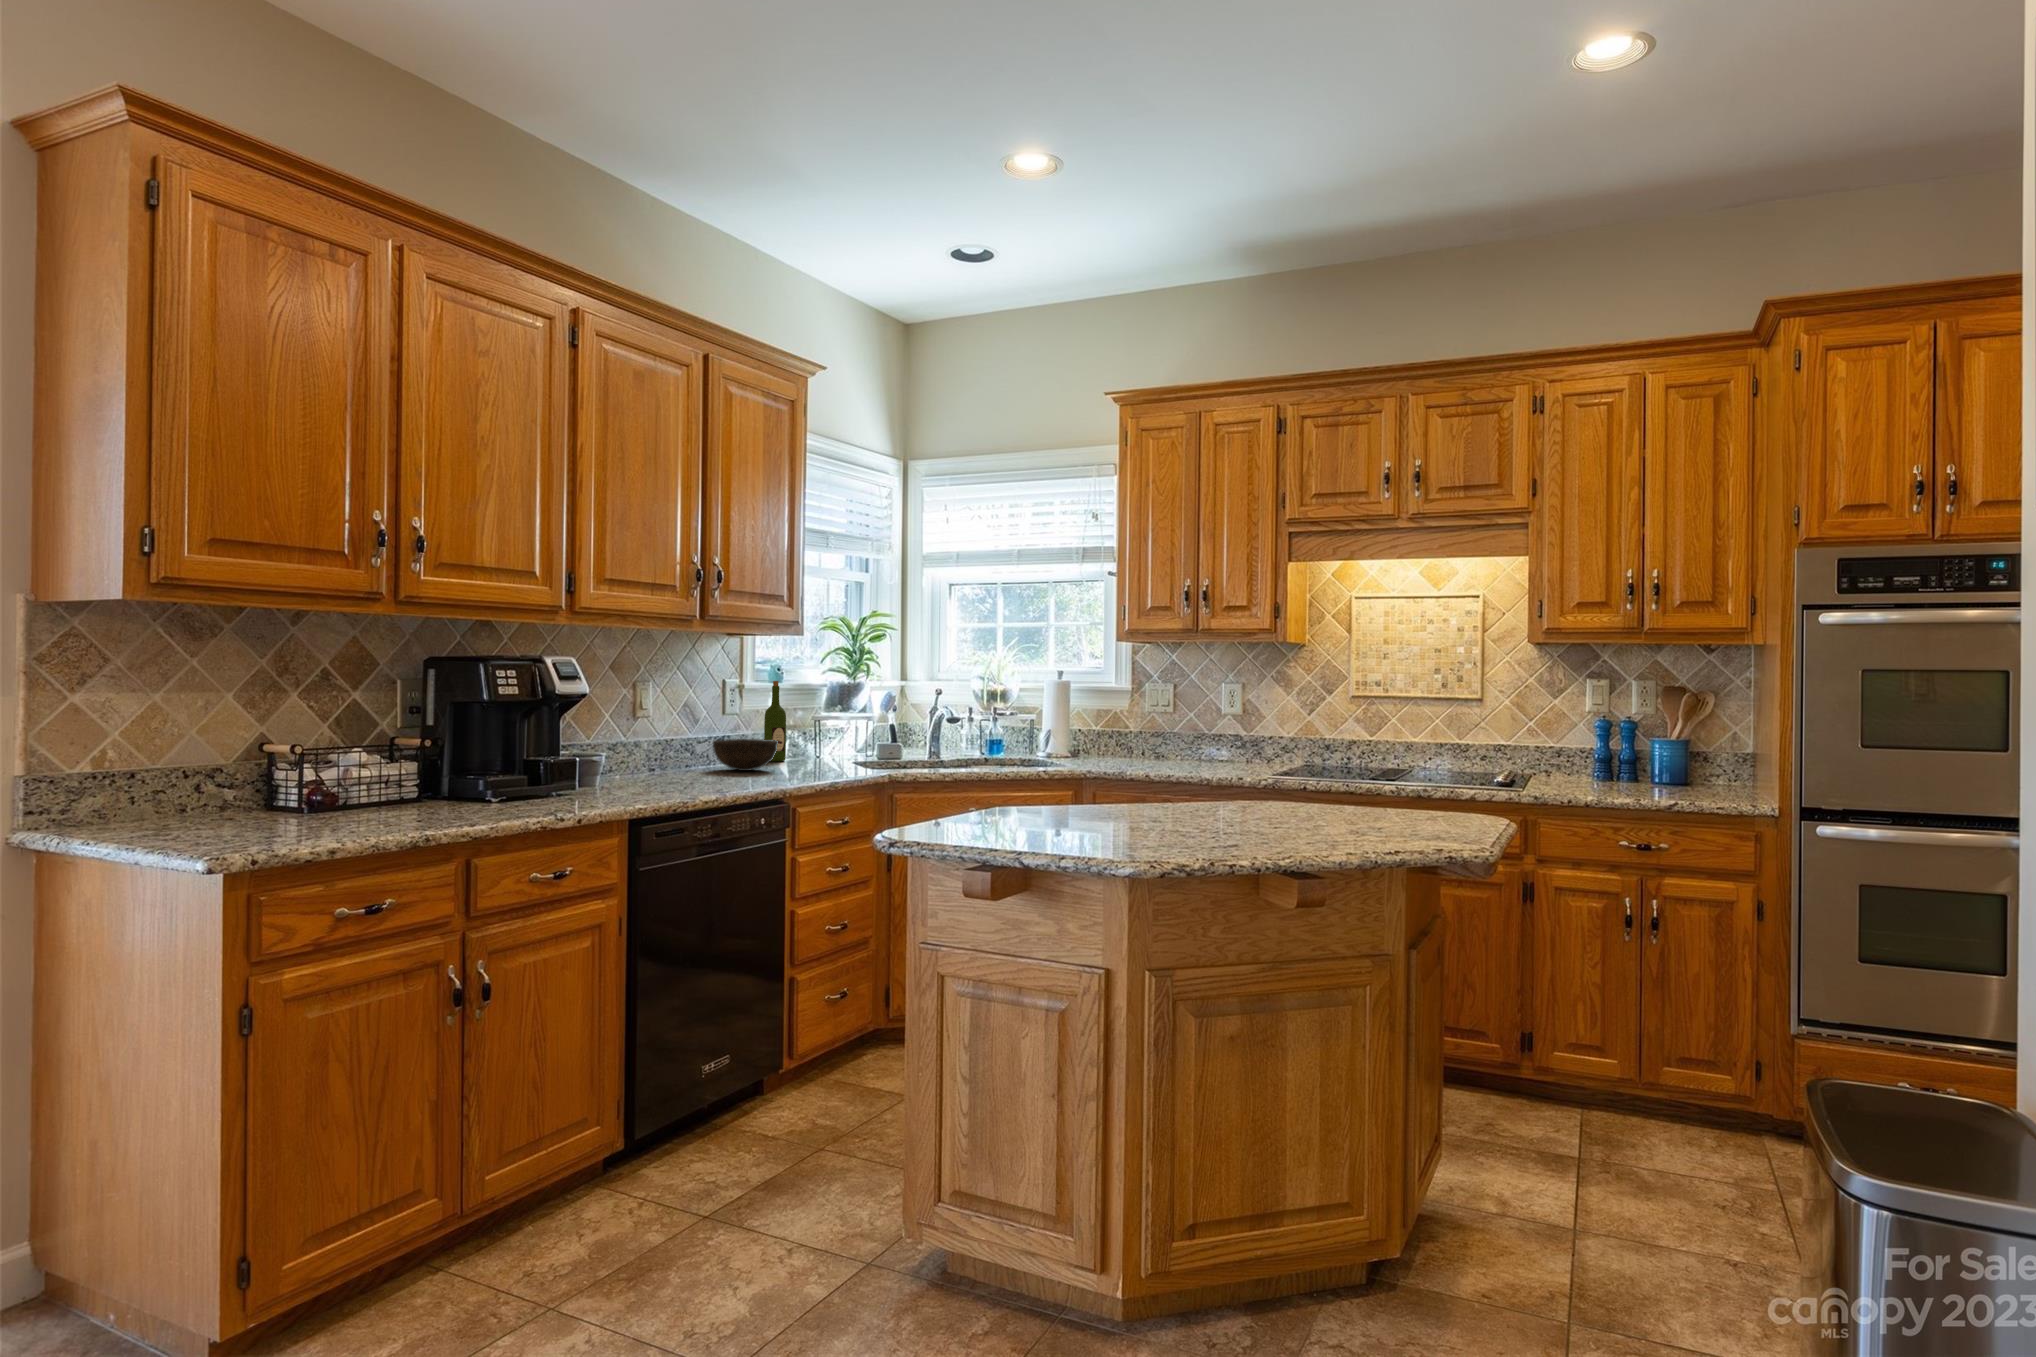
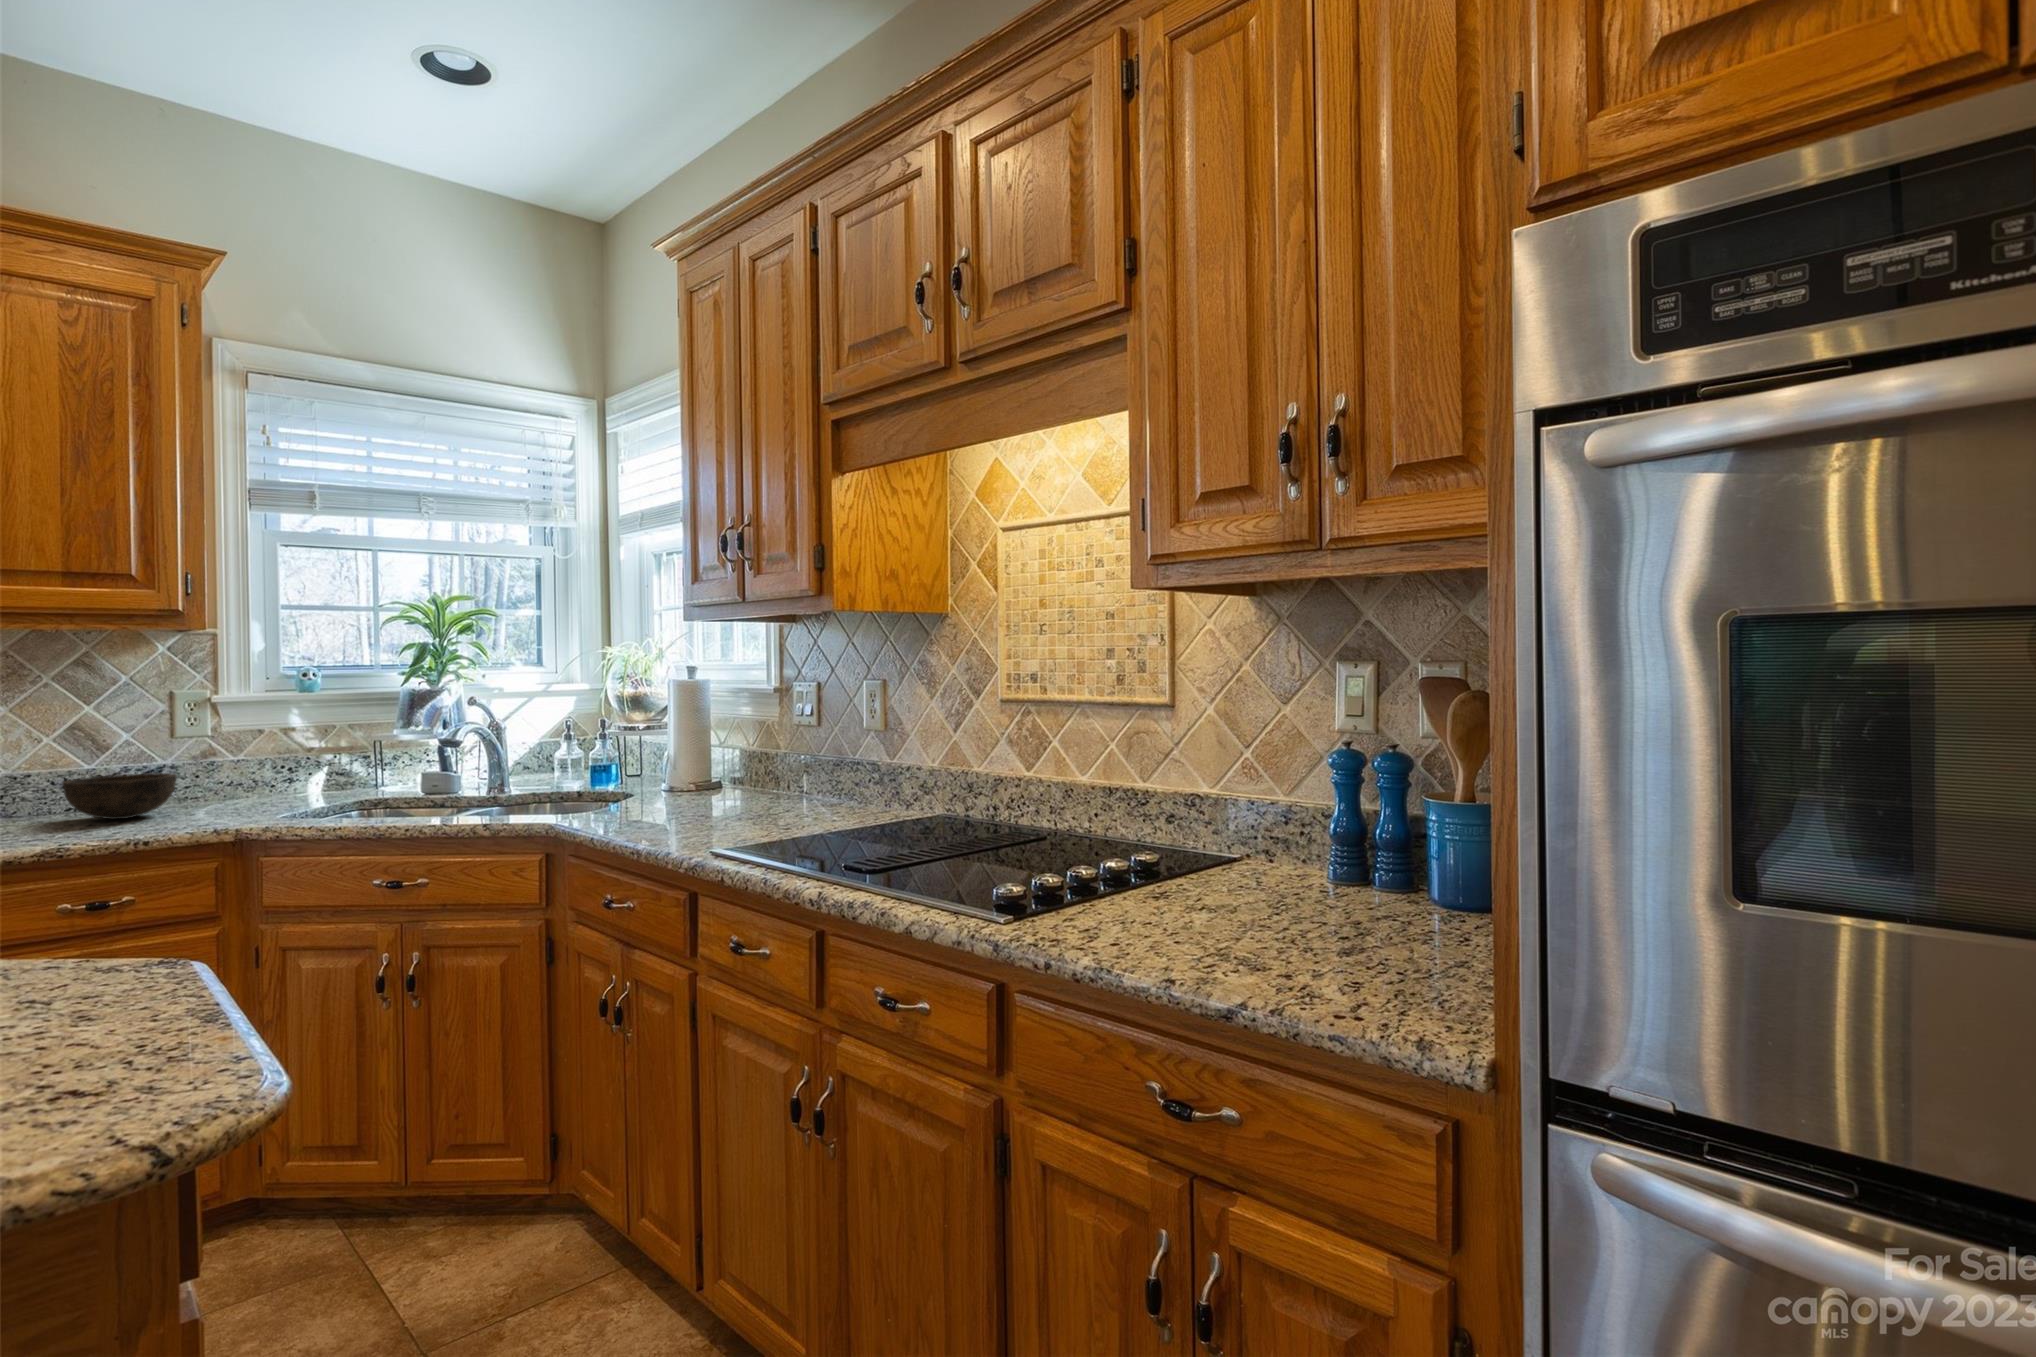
wine bottle: present [764,681,786,762] -> none [272,692,307,798]

